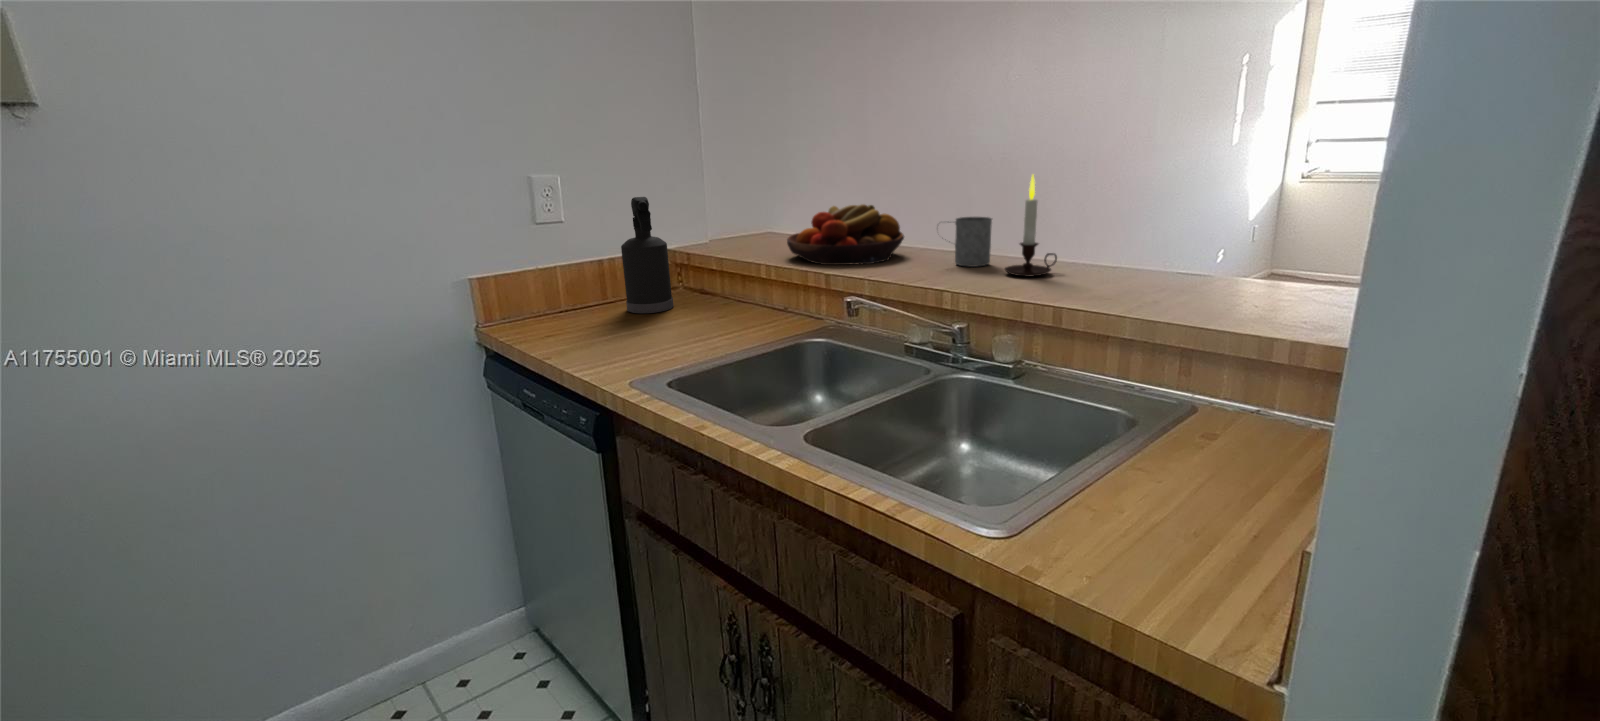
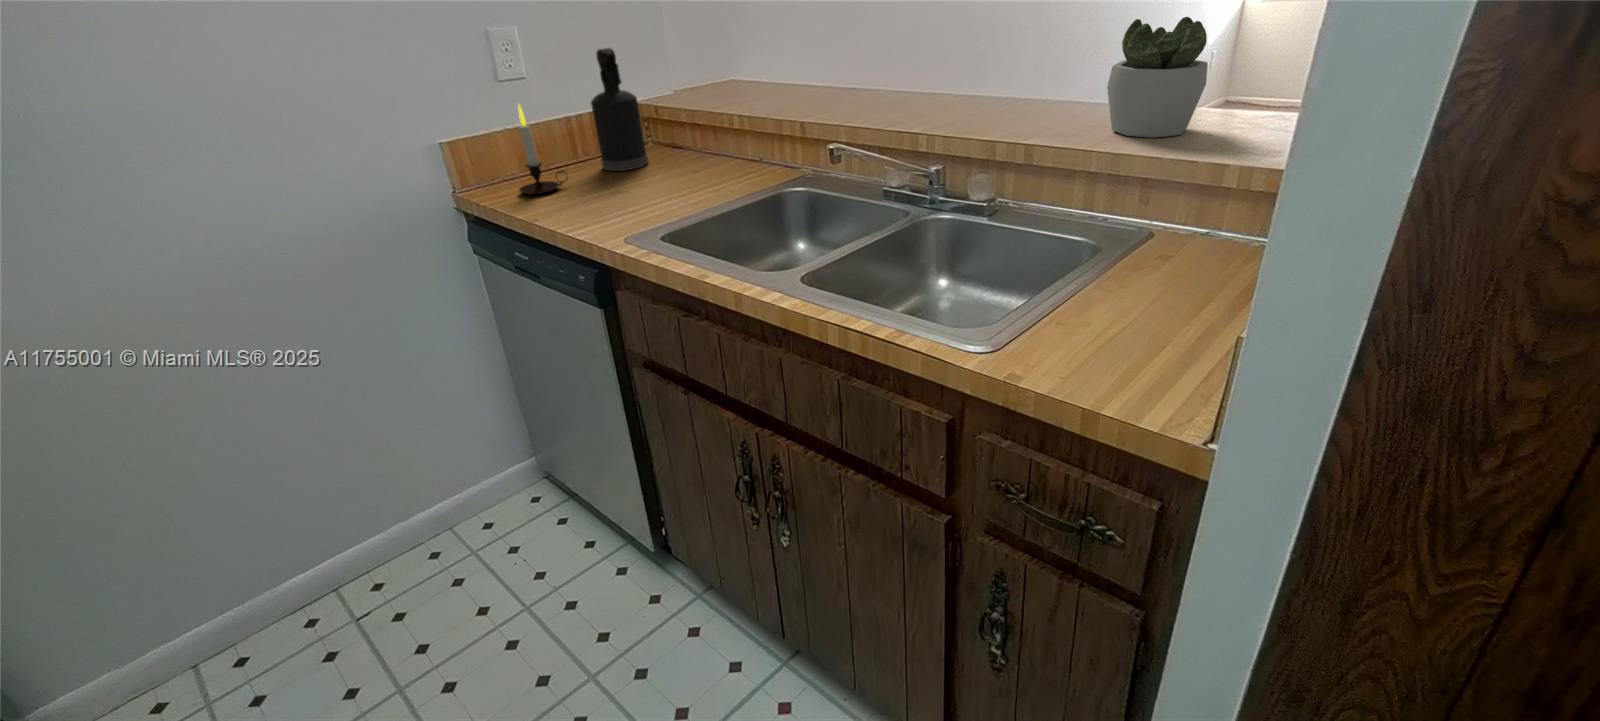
candle: present [1005,175,1057,277] -> present [518,105,565,194]
succulent plant: none [1141,187,1249,306] -> present [1107,17,1208,138]
fruit bowl: present [787,204,904,265] -> none [758,47,875,113]
mug: present [949,217,992,267] -> none [908,56,962,108]

